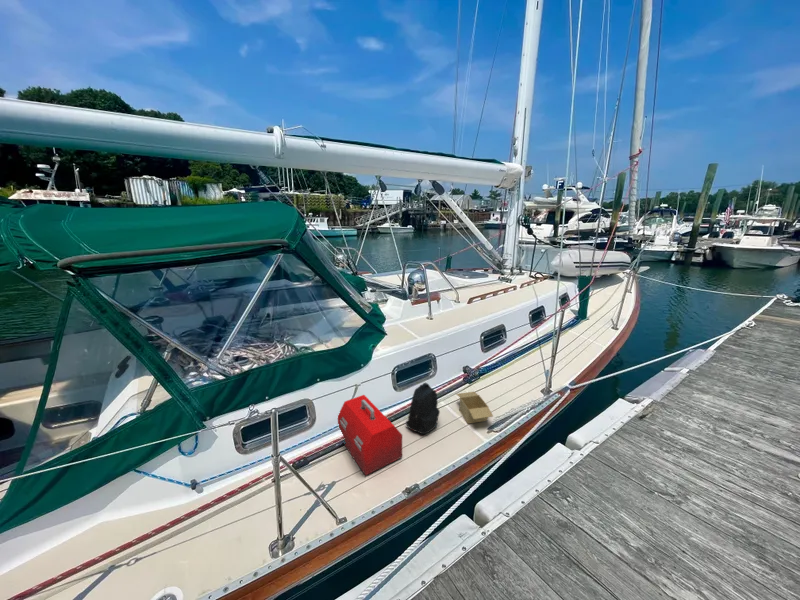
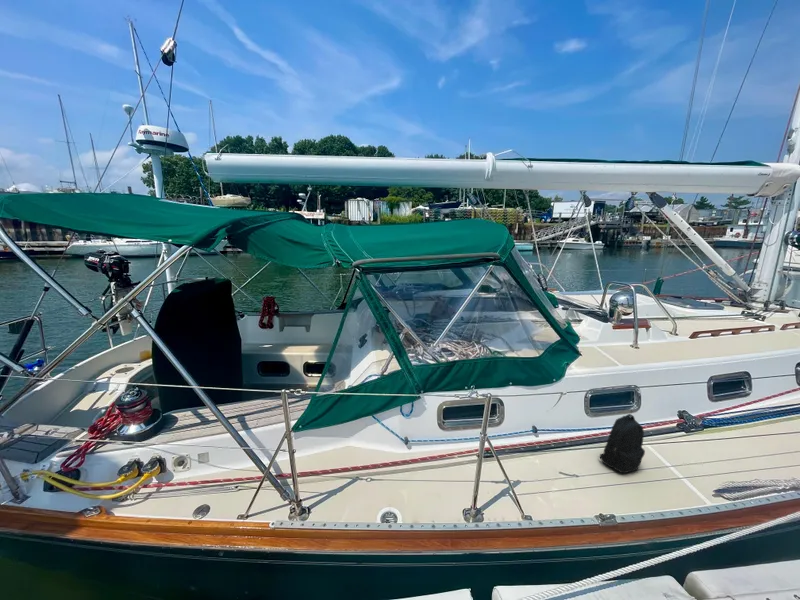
cardboard box: present [457,392,493,424] -> none [668,440,720,480]
toolbox: present [338,395,402,475] -> none [522,413,599,492]

